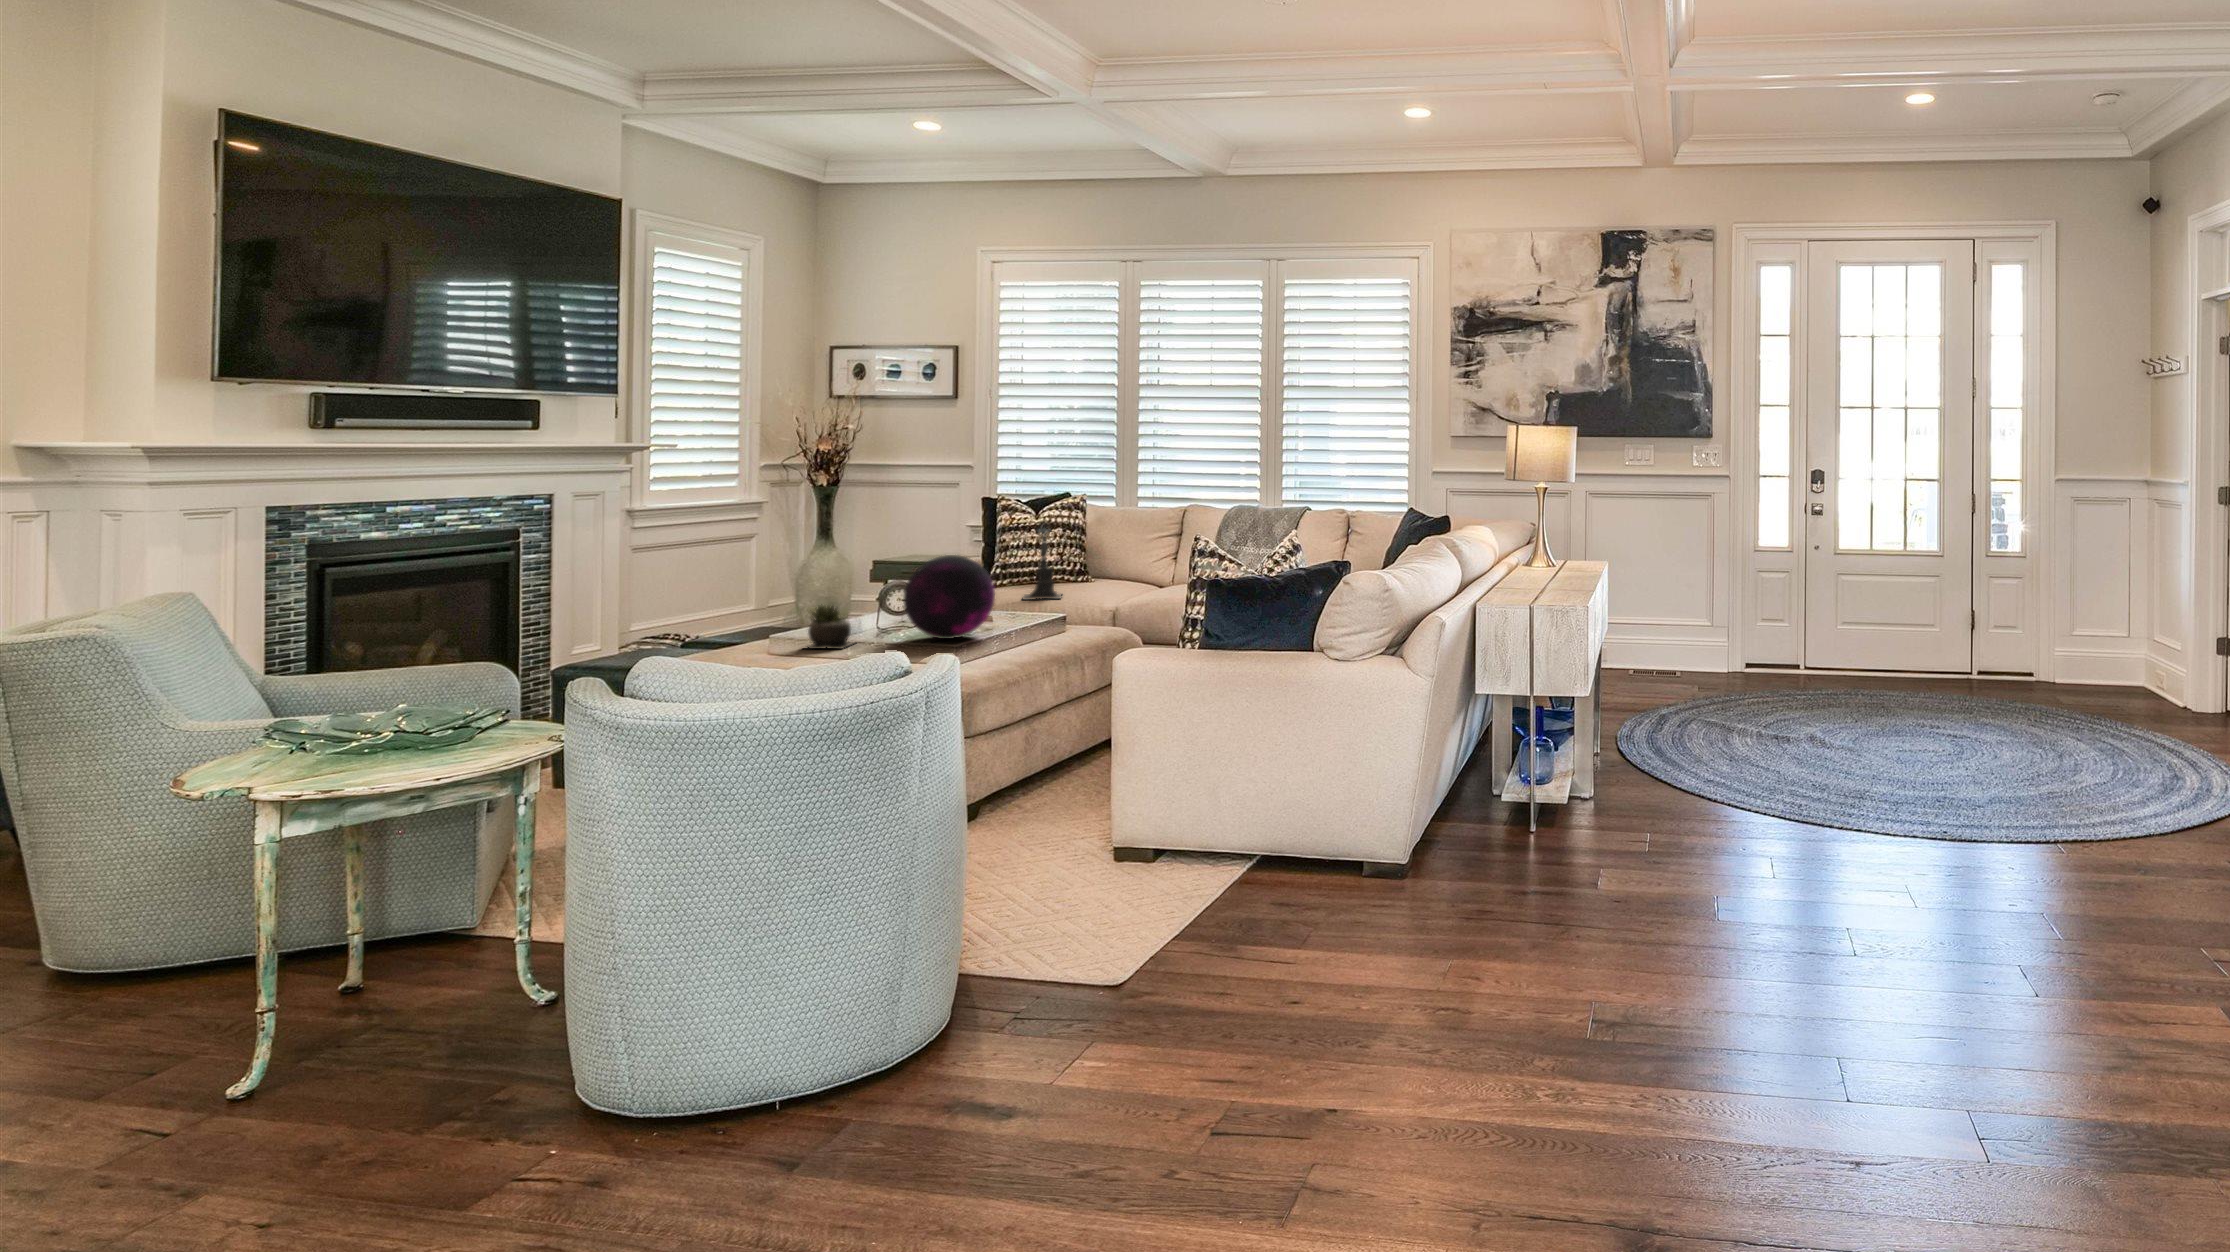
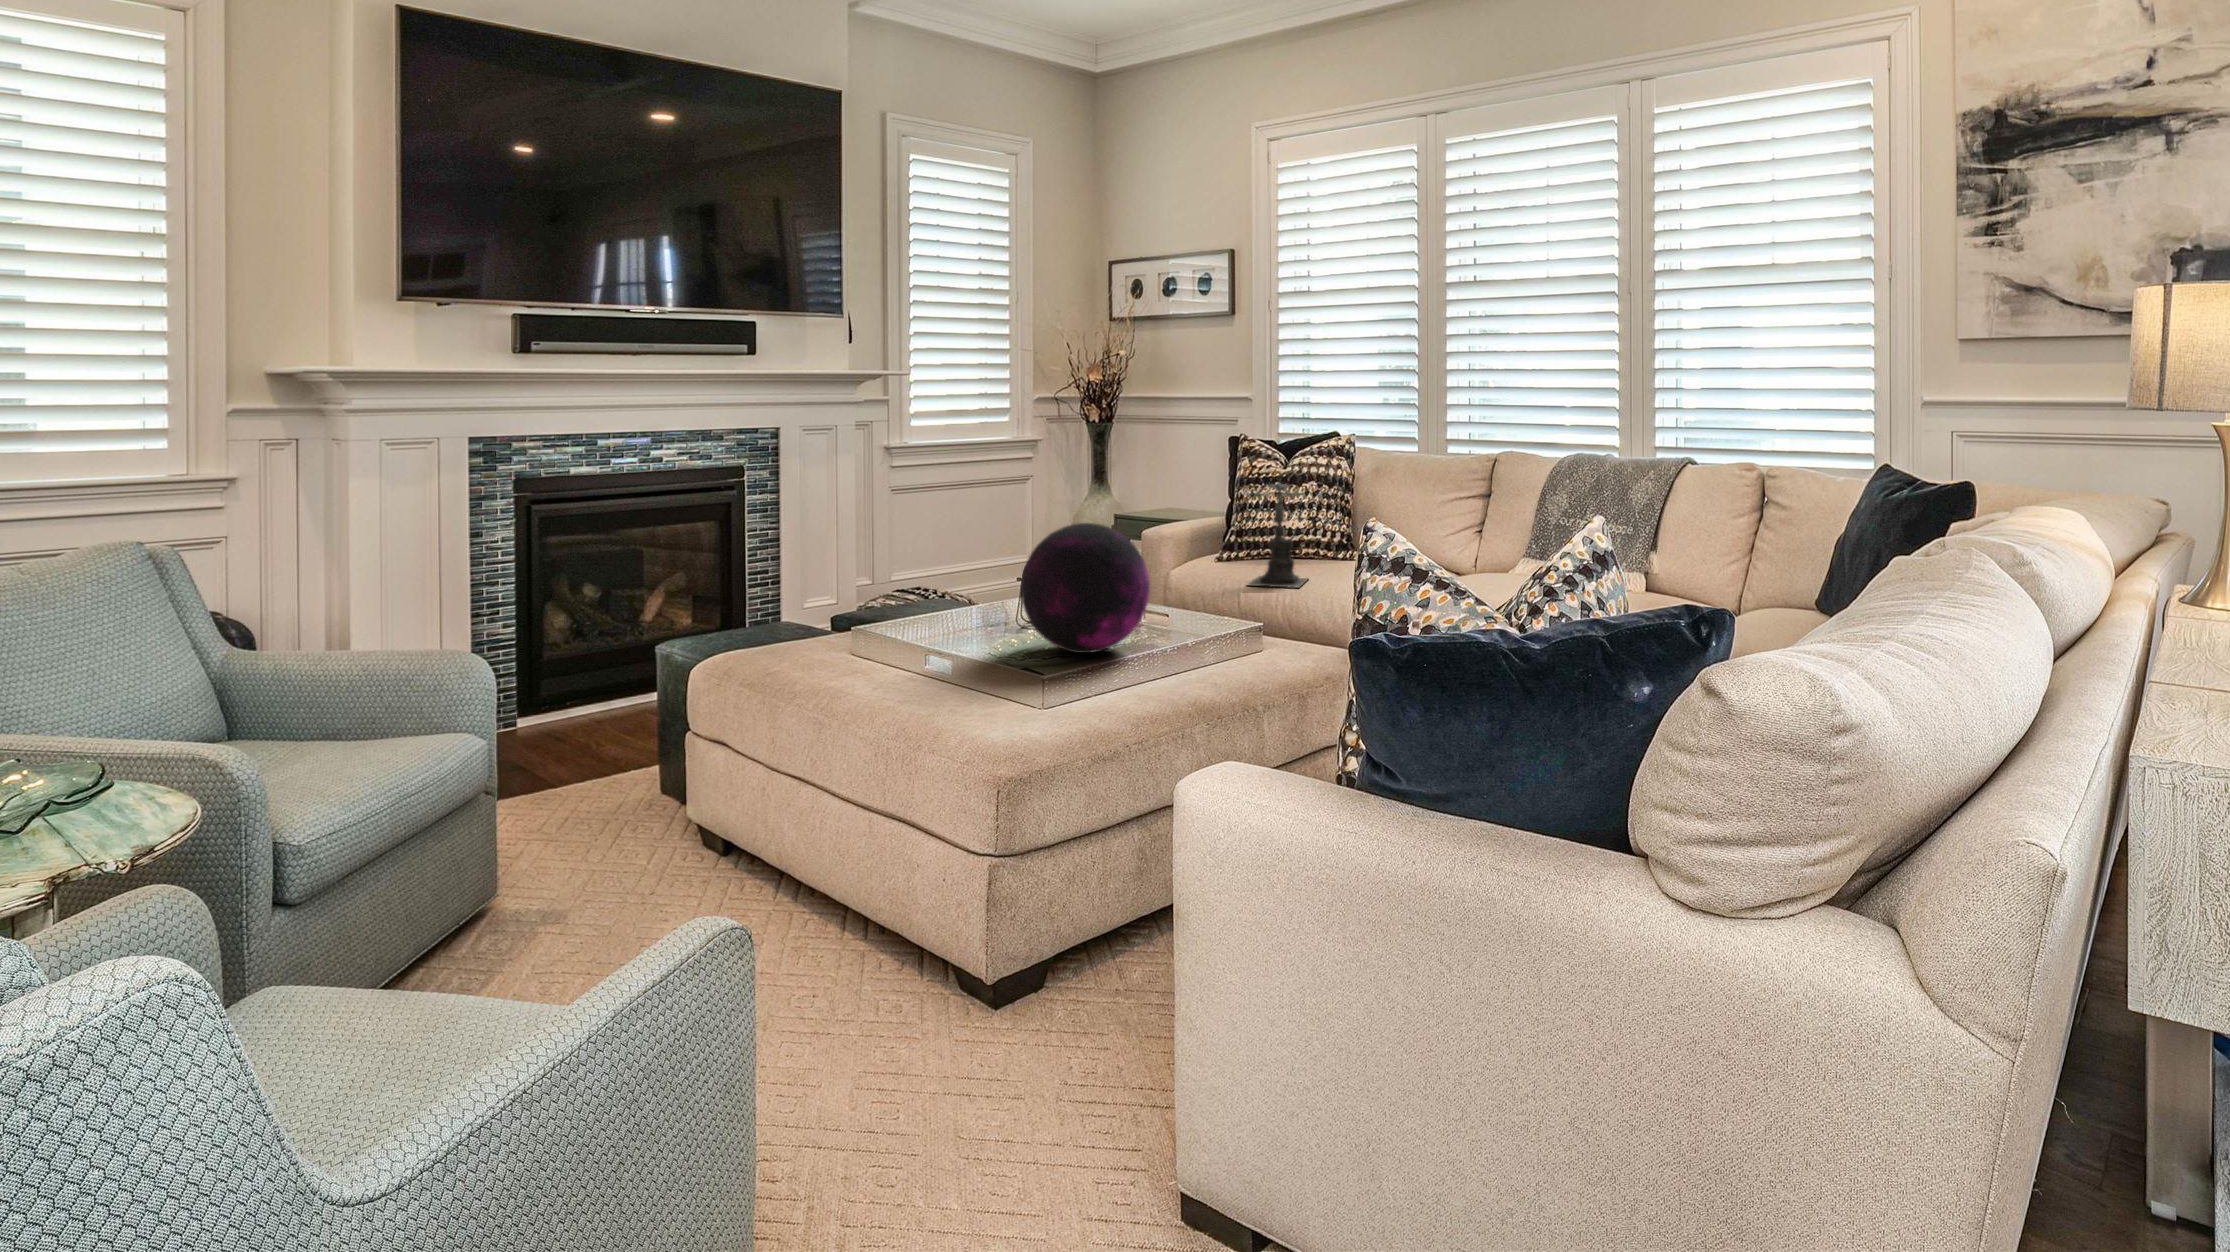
succulent plant: present [806,604,853,649] -> none [886,585,969,657]

